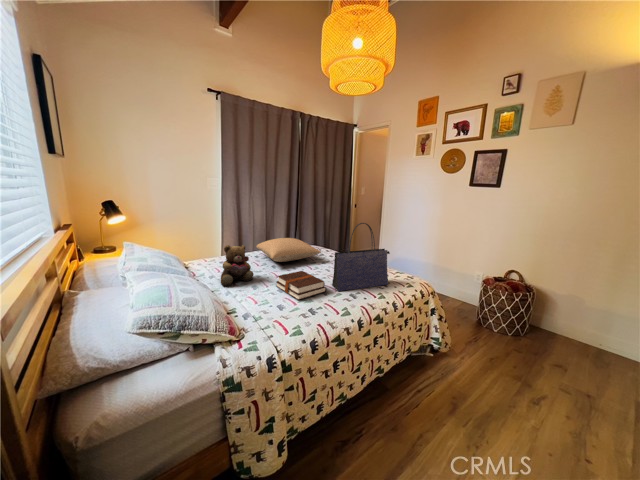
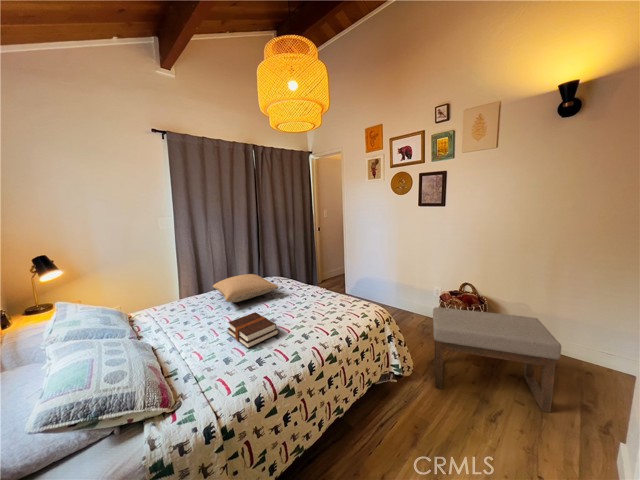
tote bag: present [332,223,390,291] -> none [285,260,343,332]
teddy bear: present [221,245,254,286] -> none [167,293,205,340]
ottoman: none [473,289,626,405] -> present [433,307,561,412]

